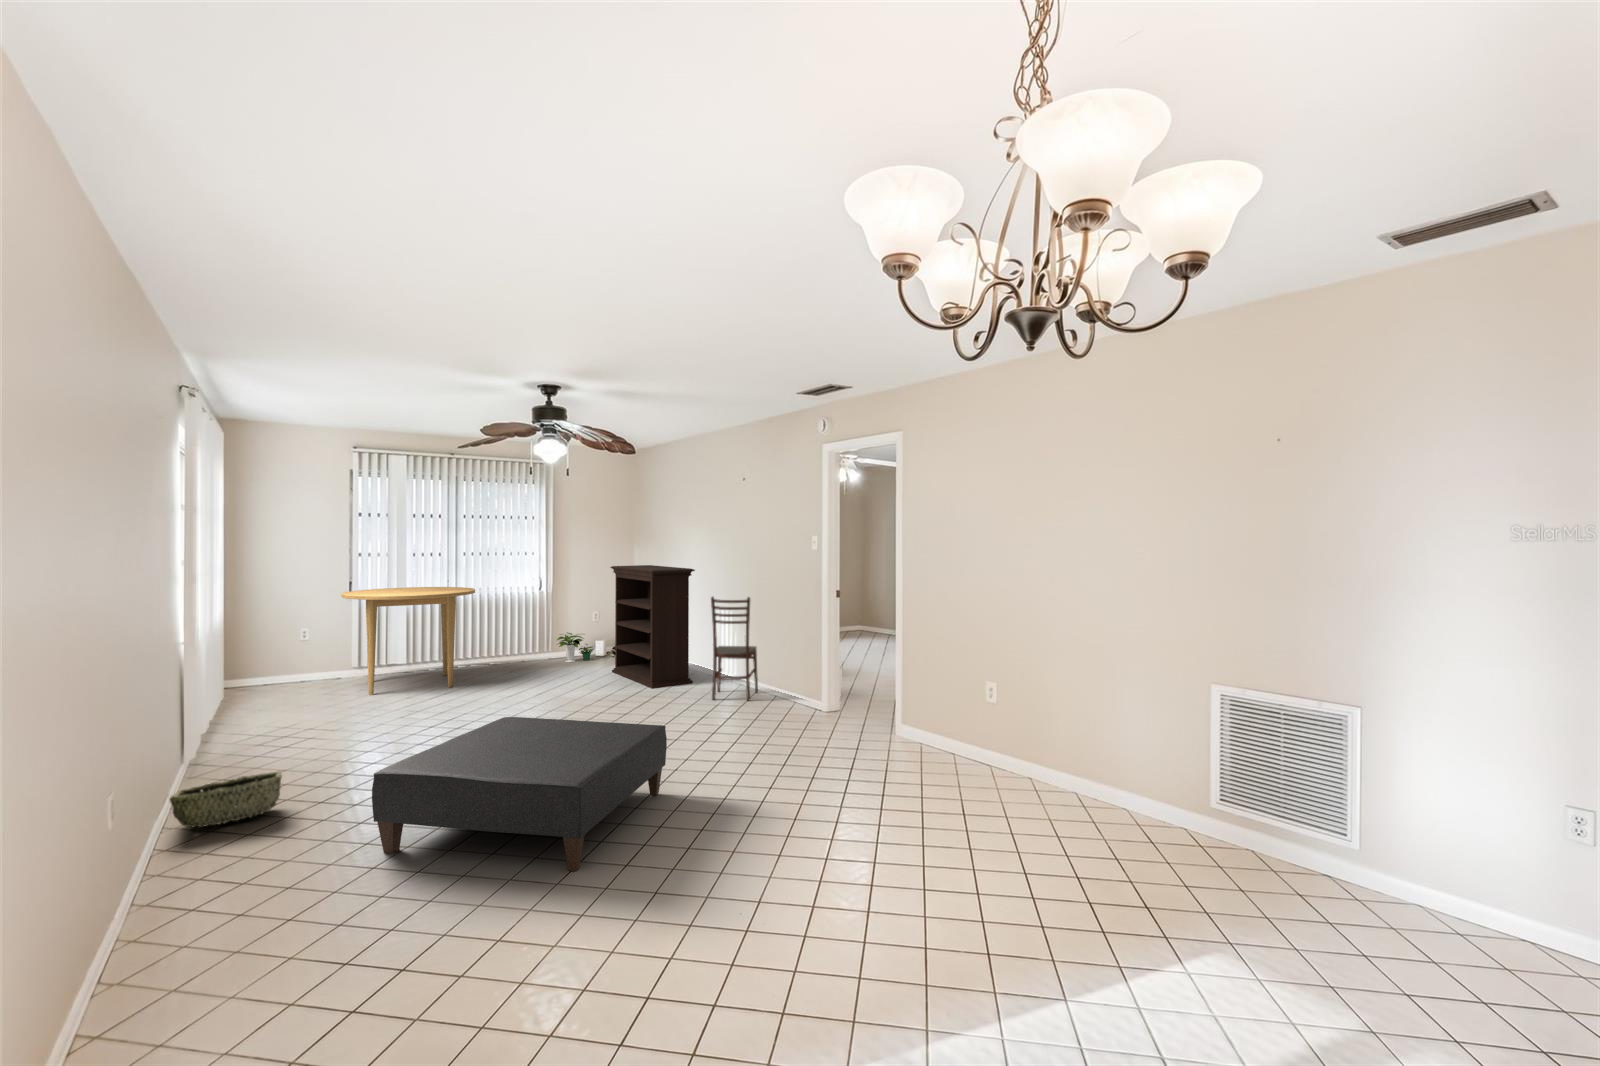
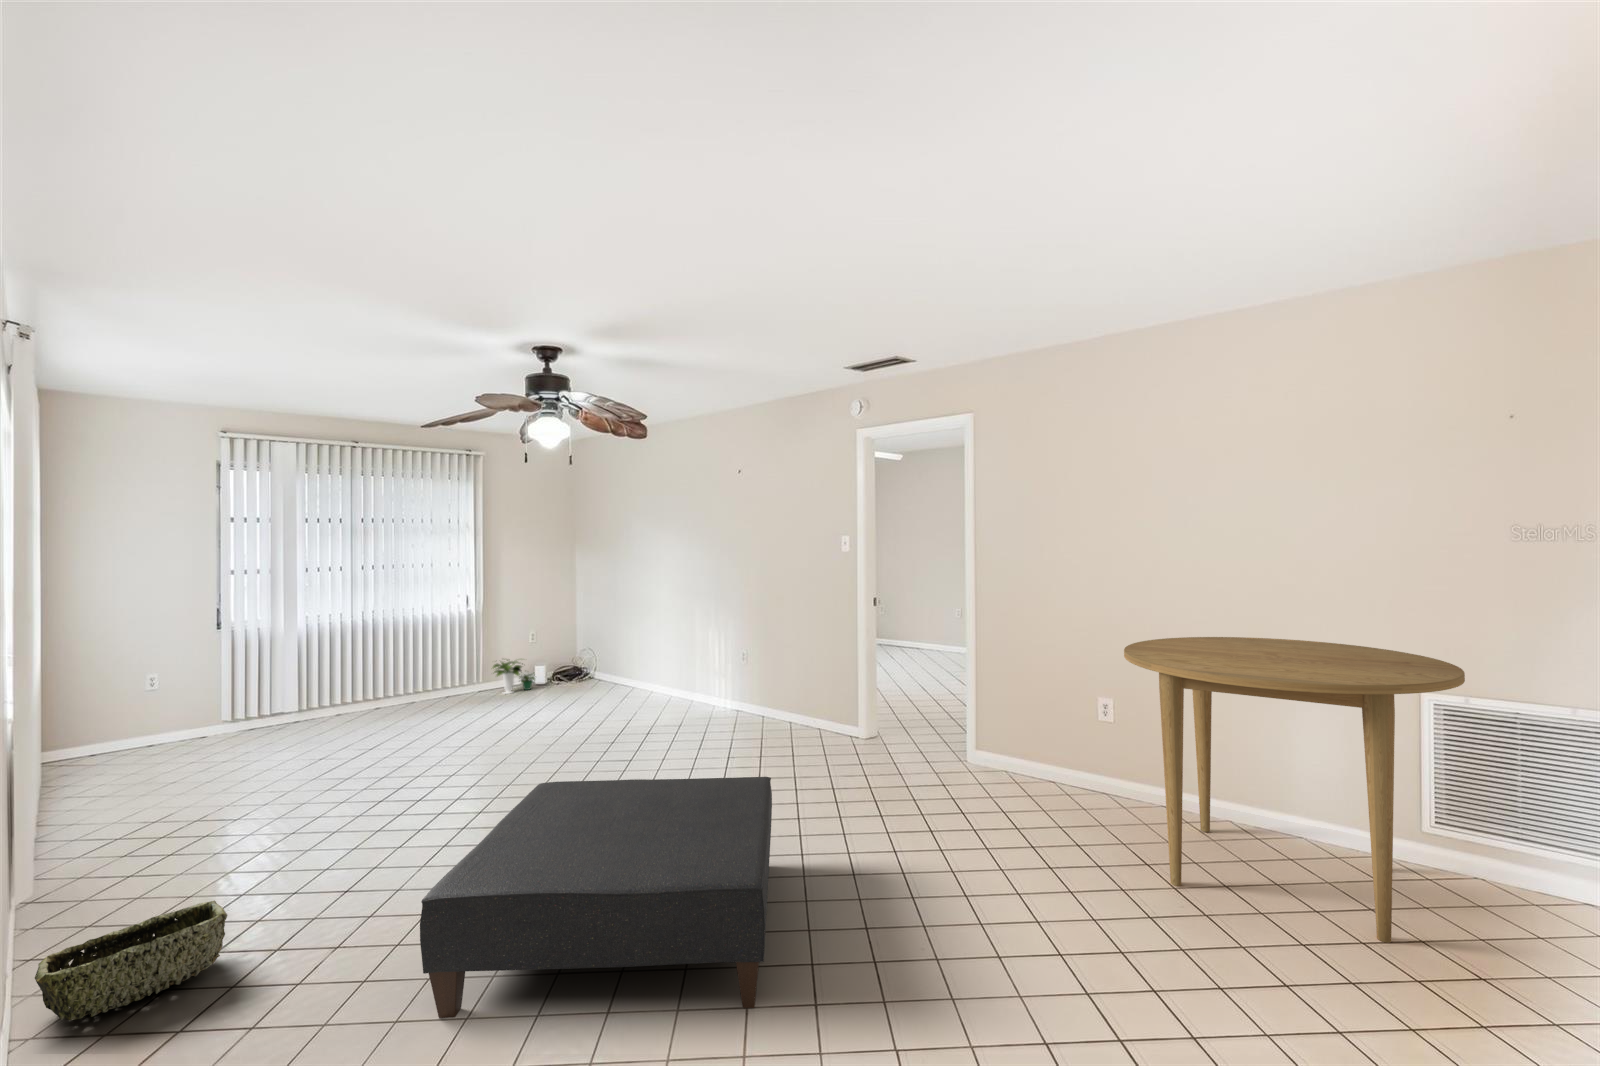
bookshelf: present [610,565,695,689] -> none [566,575,680,721]
dining table: present [341,587,475,695] -> present [1124,637,1465,943]
dining chair: present [711,597,758,700] -> none [717,607,766,729]

